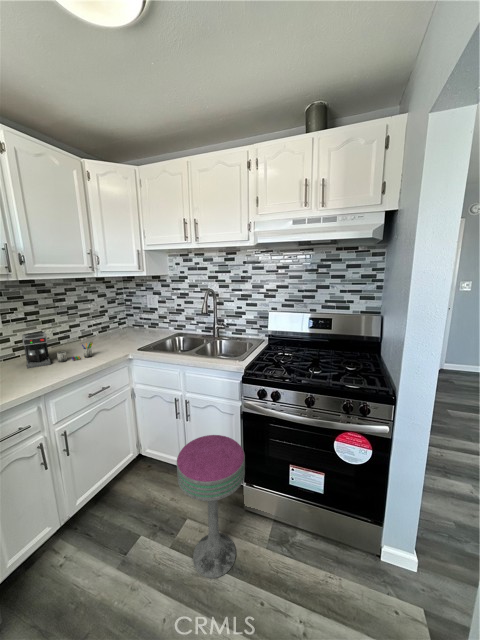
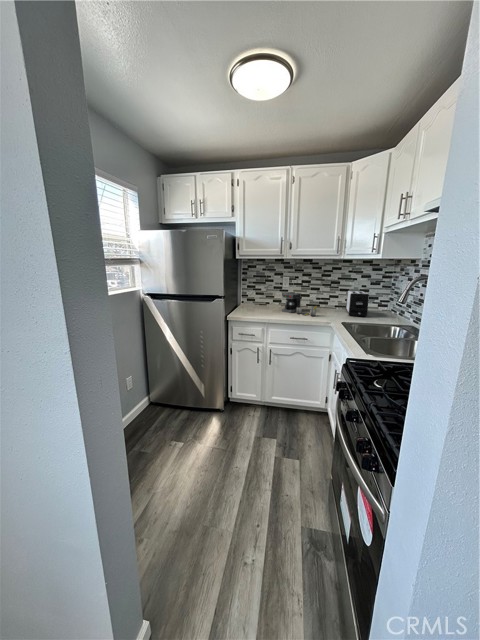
toaster: none [90,313,133,343] -> present [346,290,369,317]
bar stool: present [177,435,245,578] -> none [257,388,314,500]

